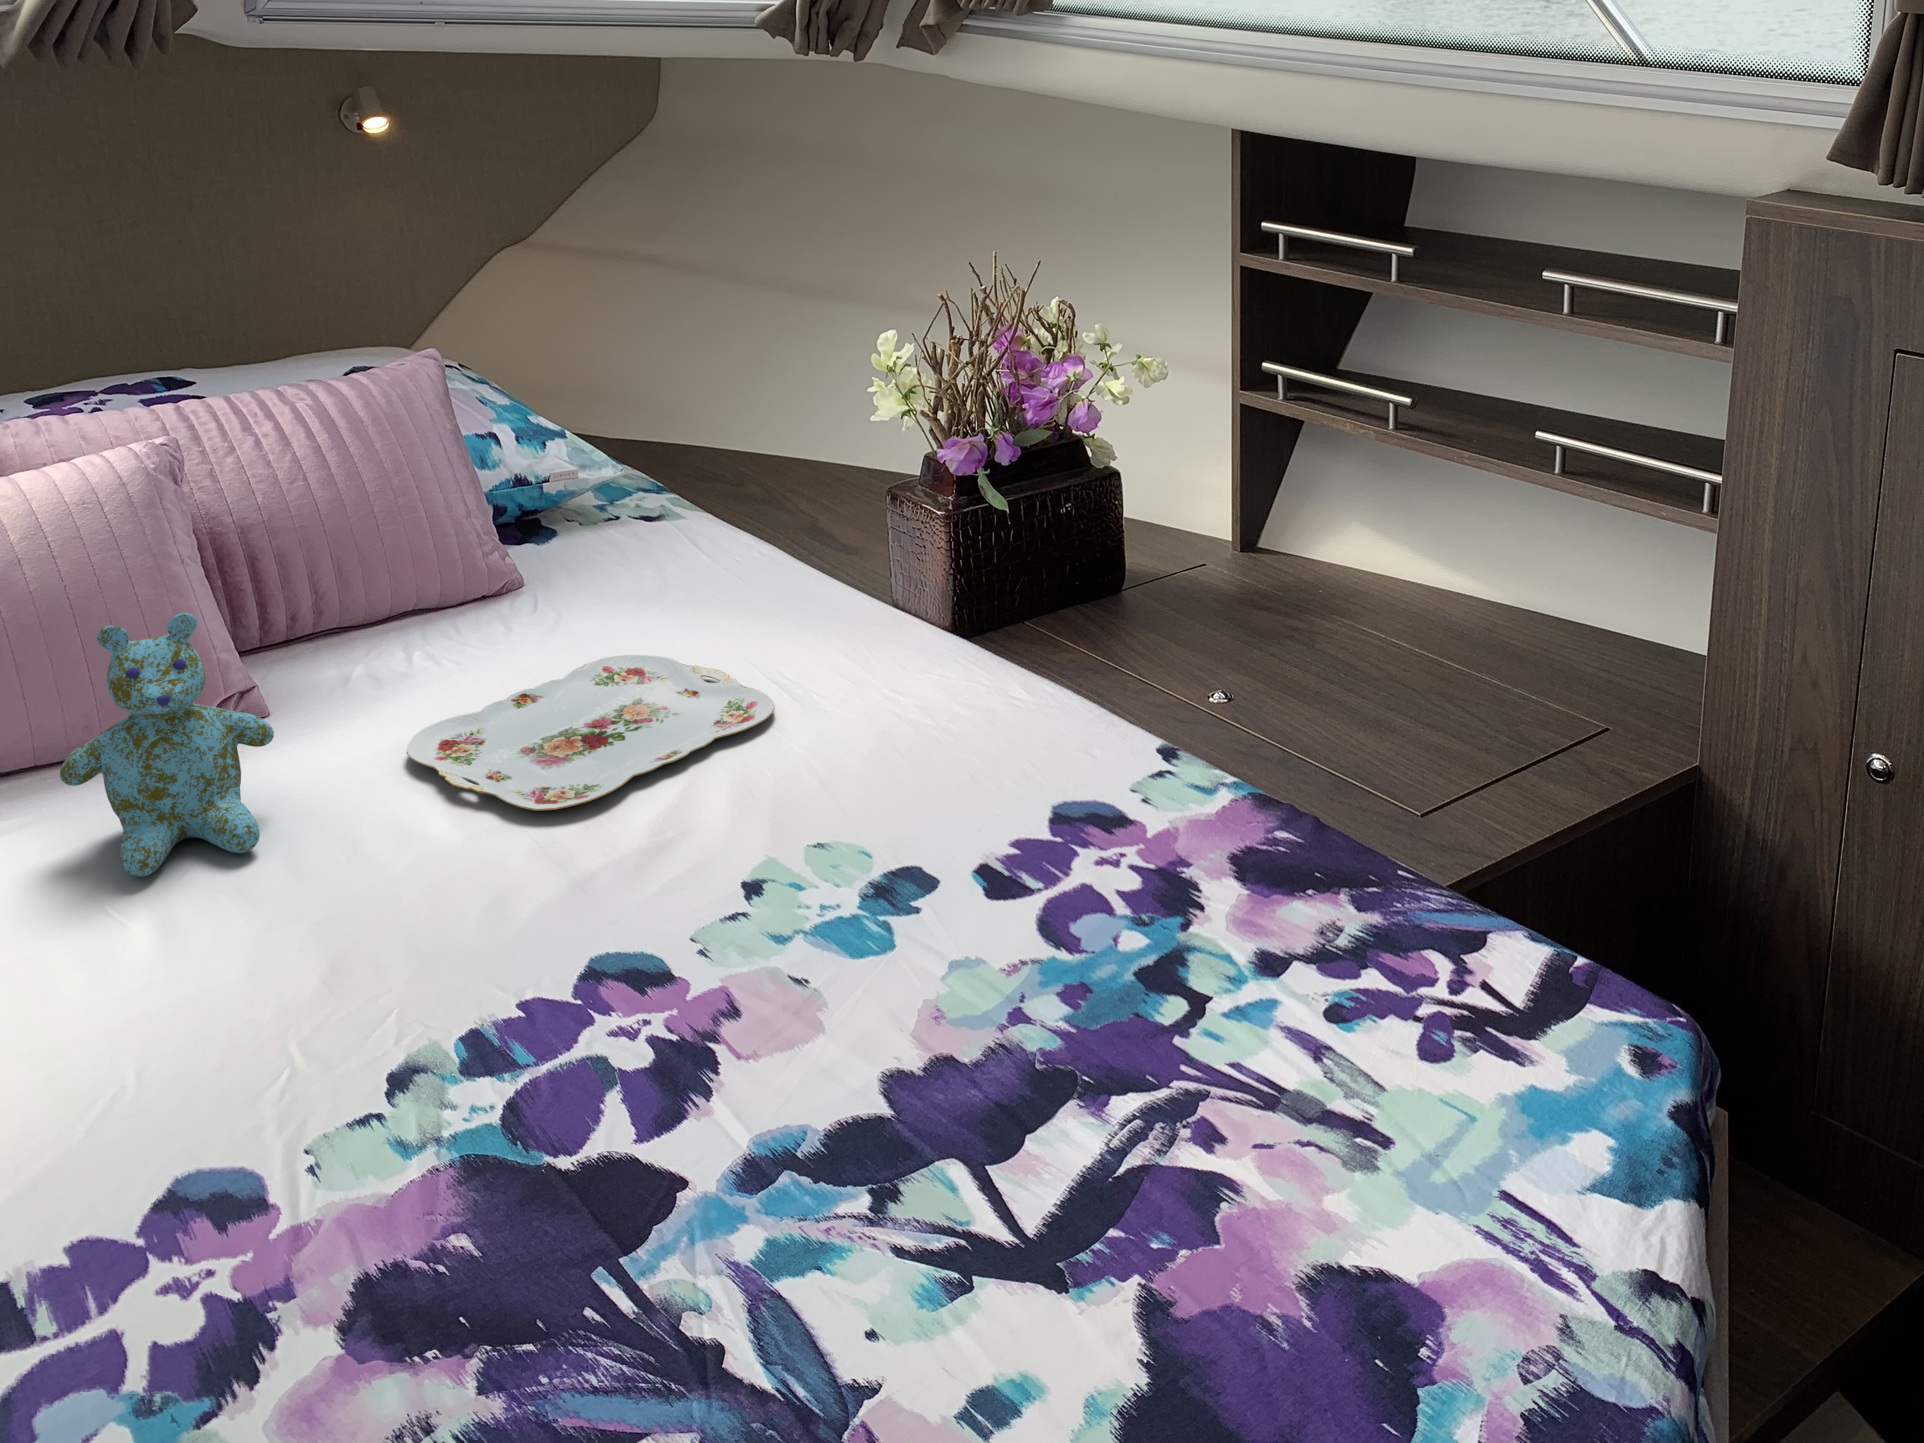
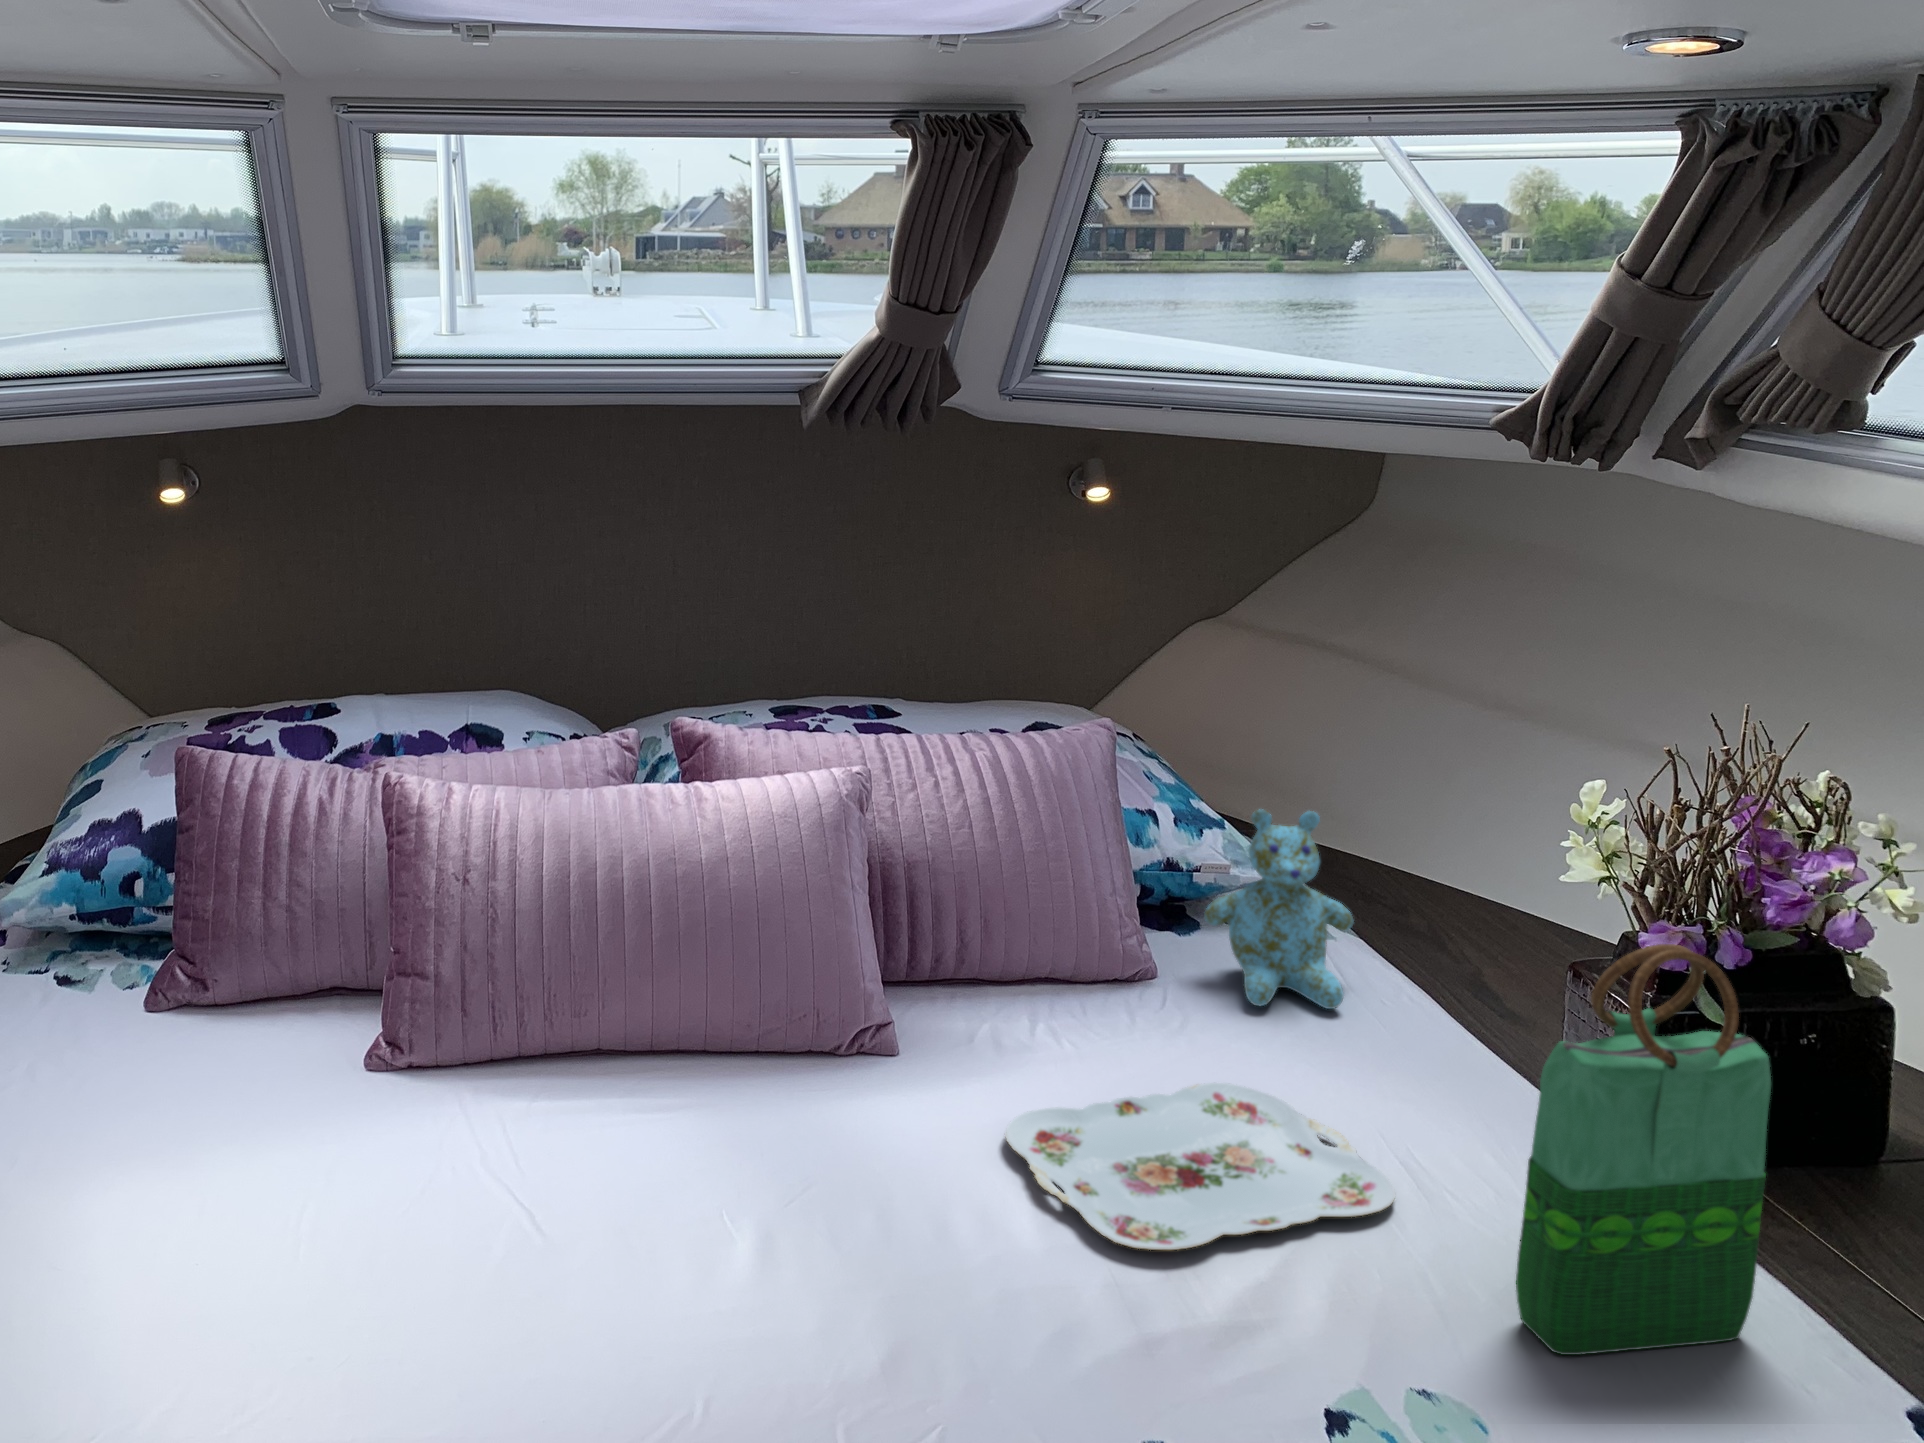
tote bag: none [875,438,1047,783] -> present [1516,944,1771,1355]
stuffed bear: present [60,613,274,877] -> present [1204,810,1353,1009]

